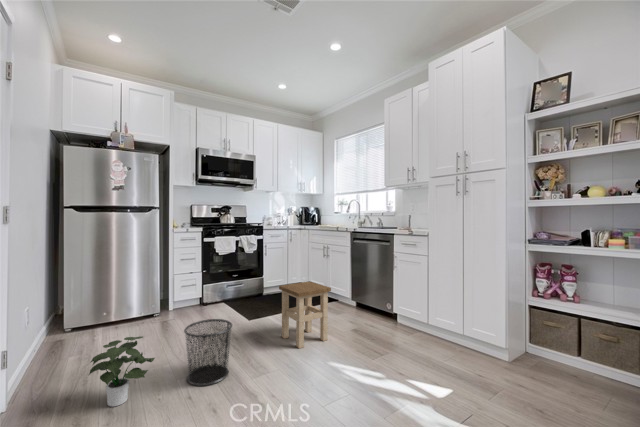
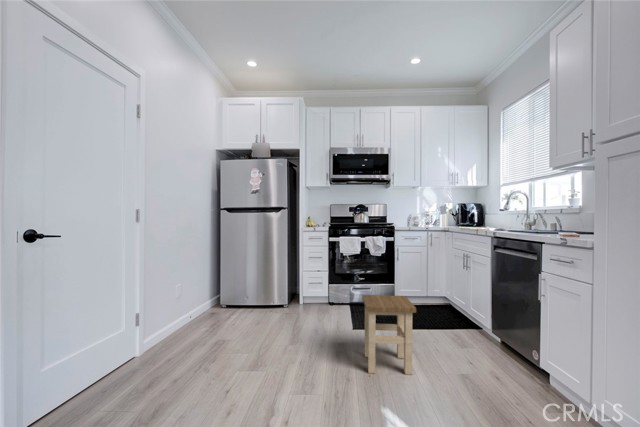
waste bin: present [184,319,232,386] -> none [243,315,287,378]
potted plant: present [89,336,155,407] -> none [175,315,222,369]

